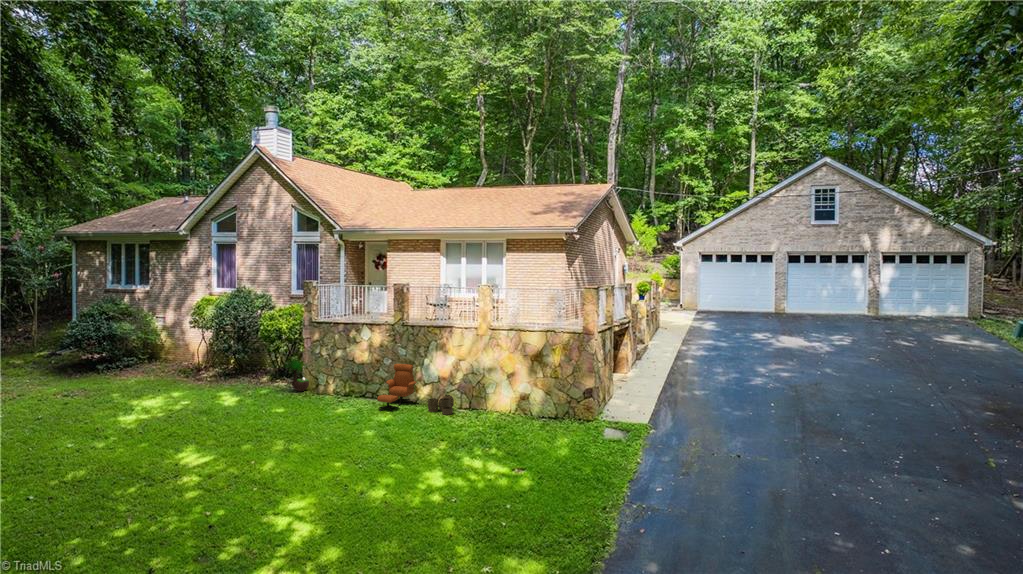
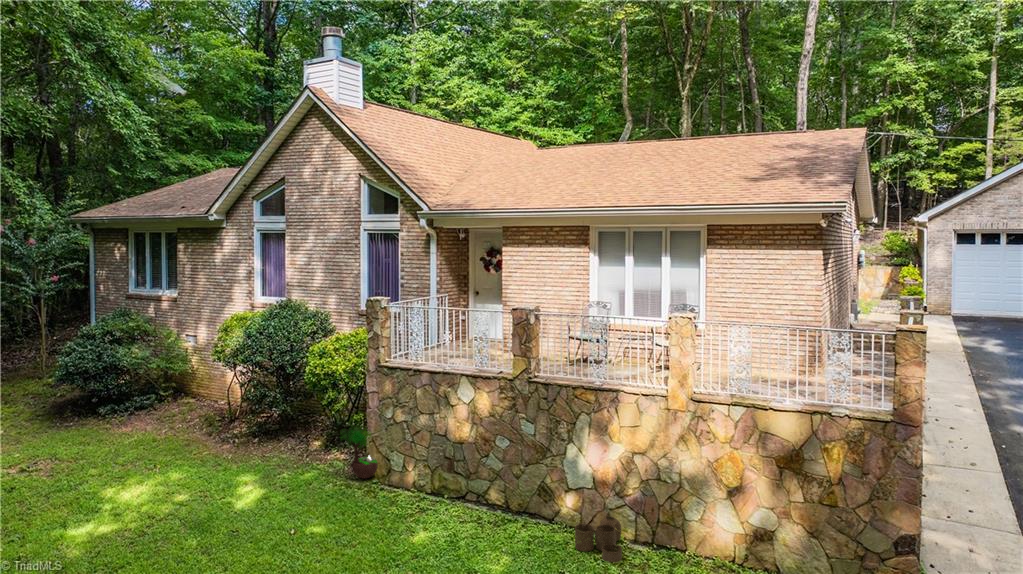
lounge chair: present [377,364,417,411] -> none [485,450,554,542]

